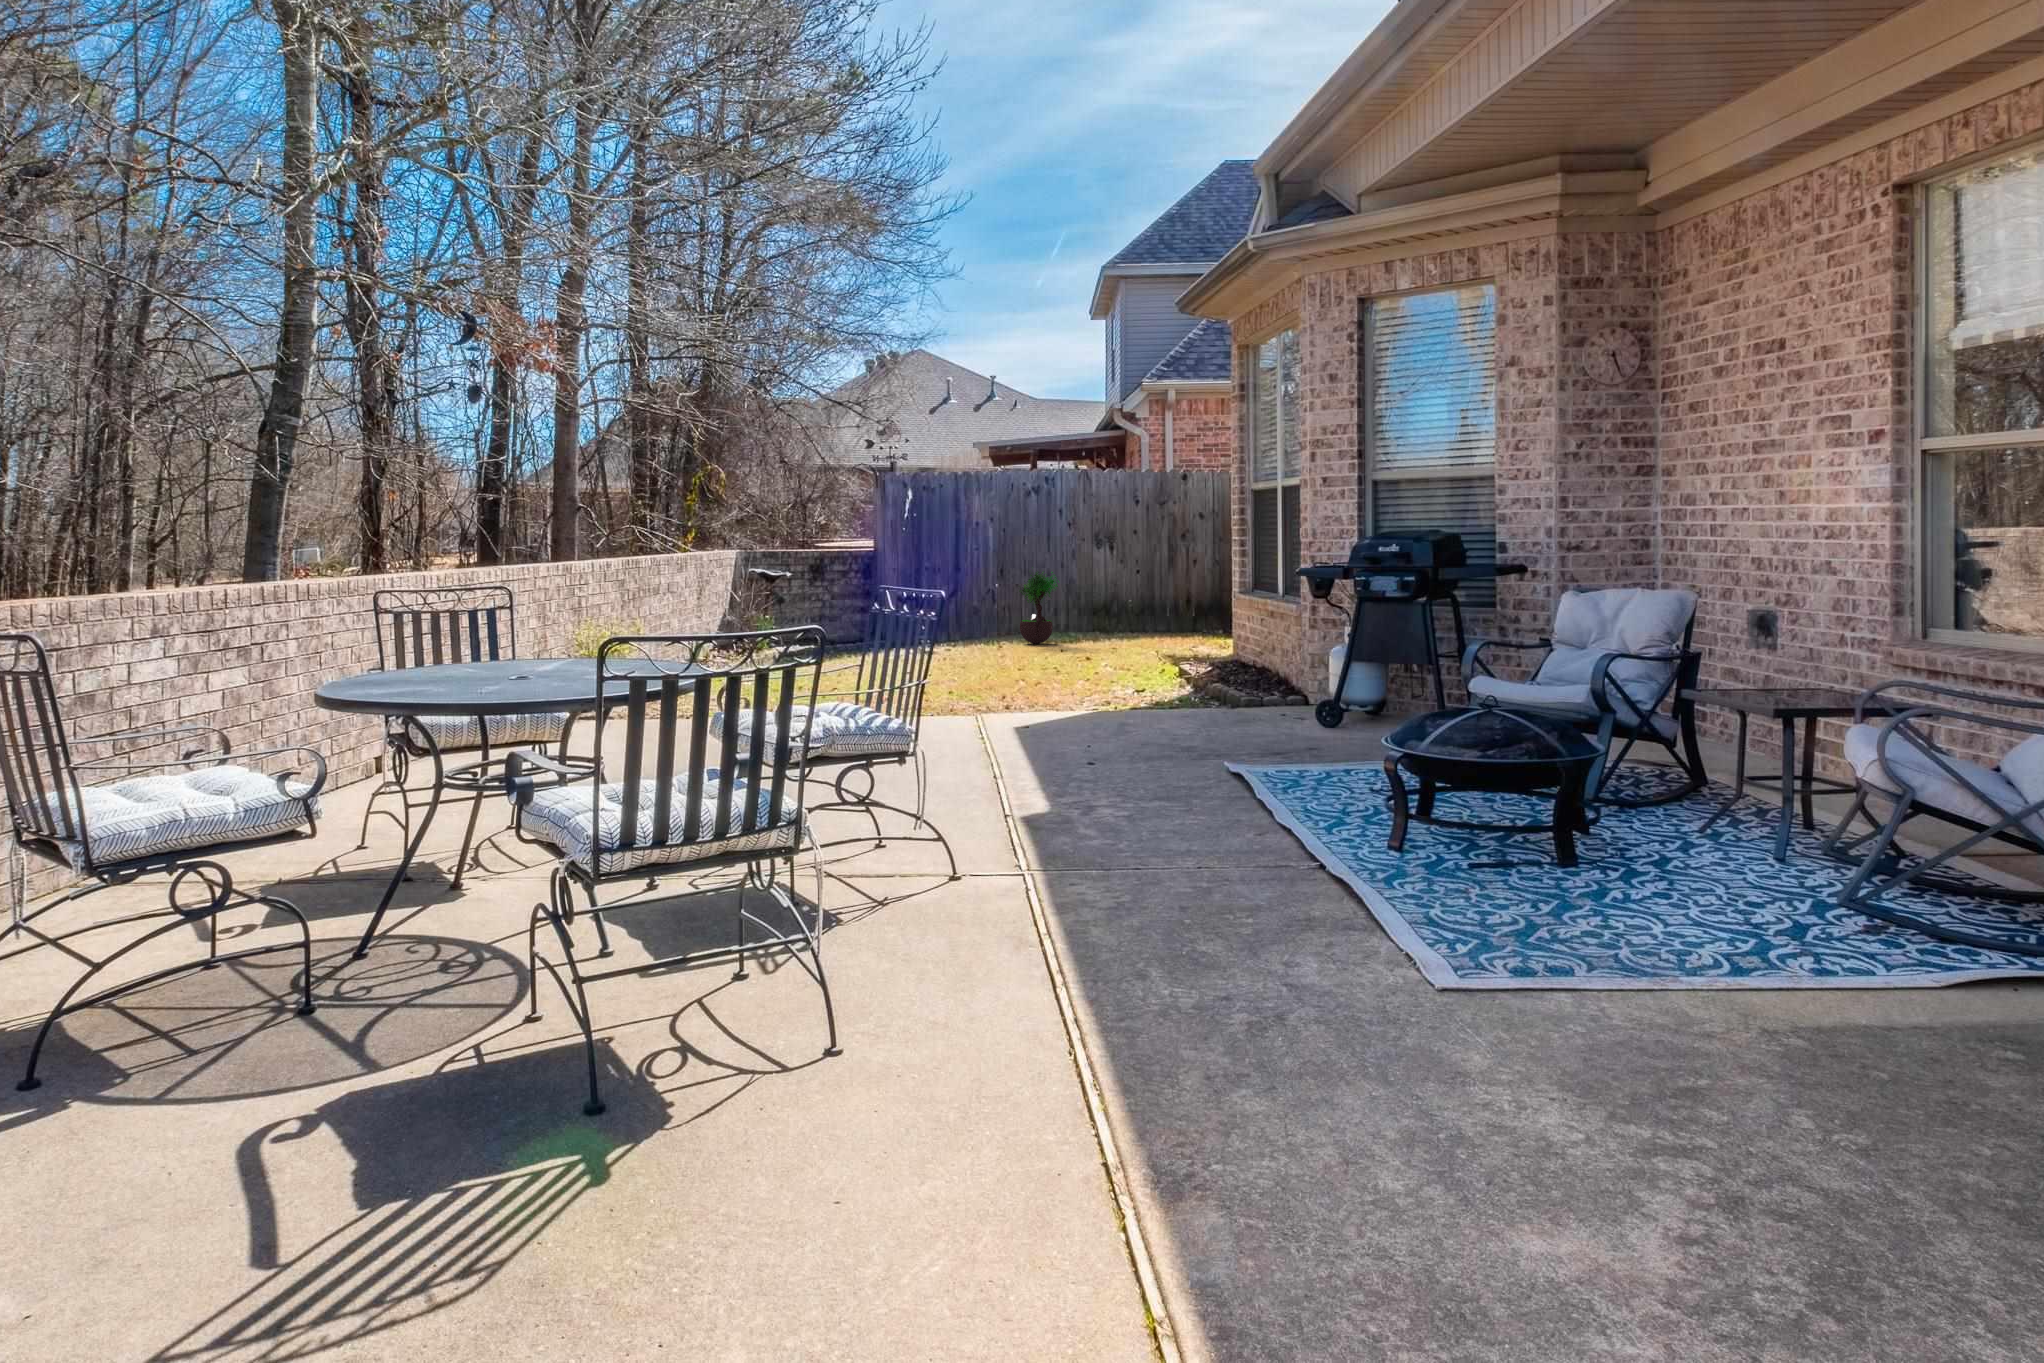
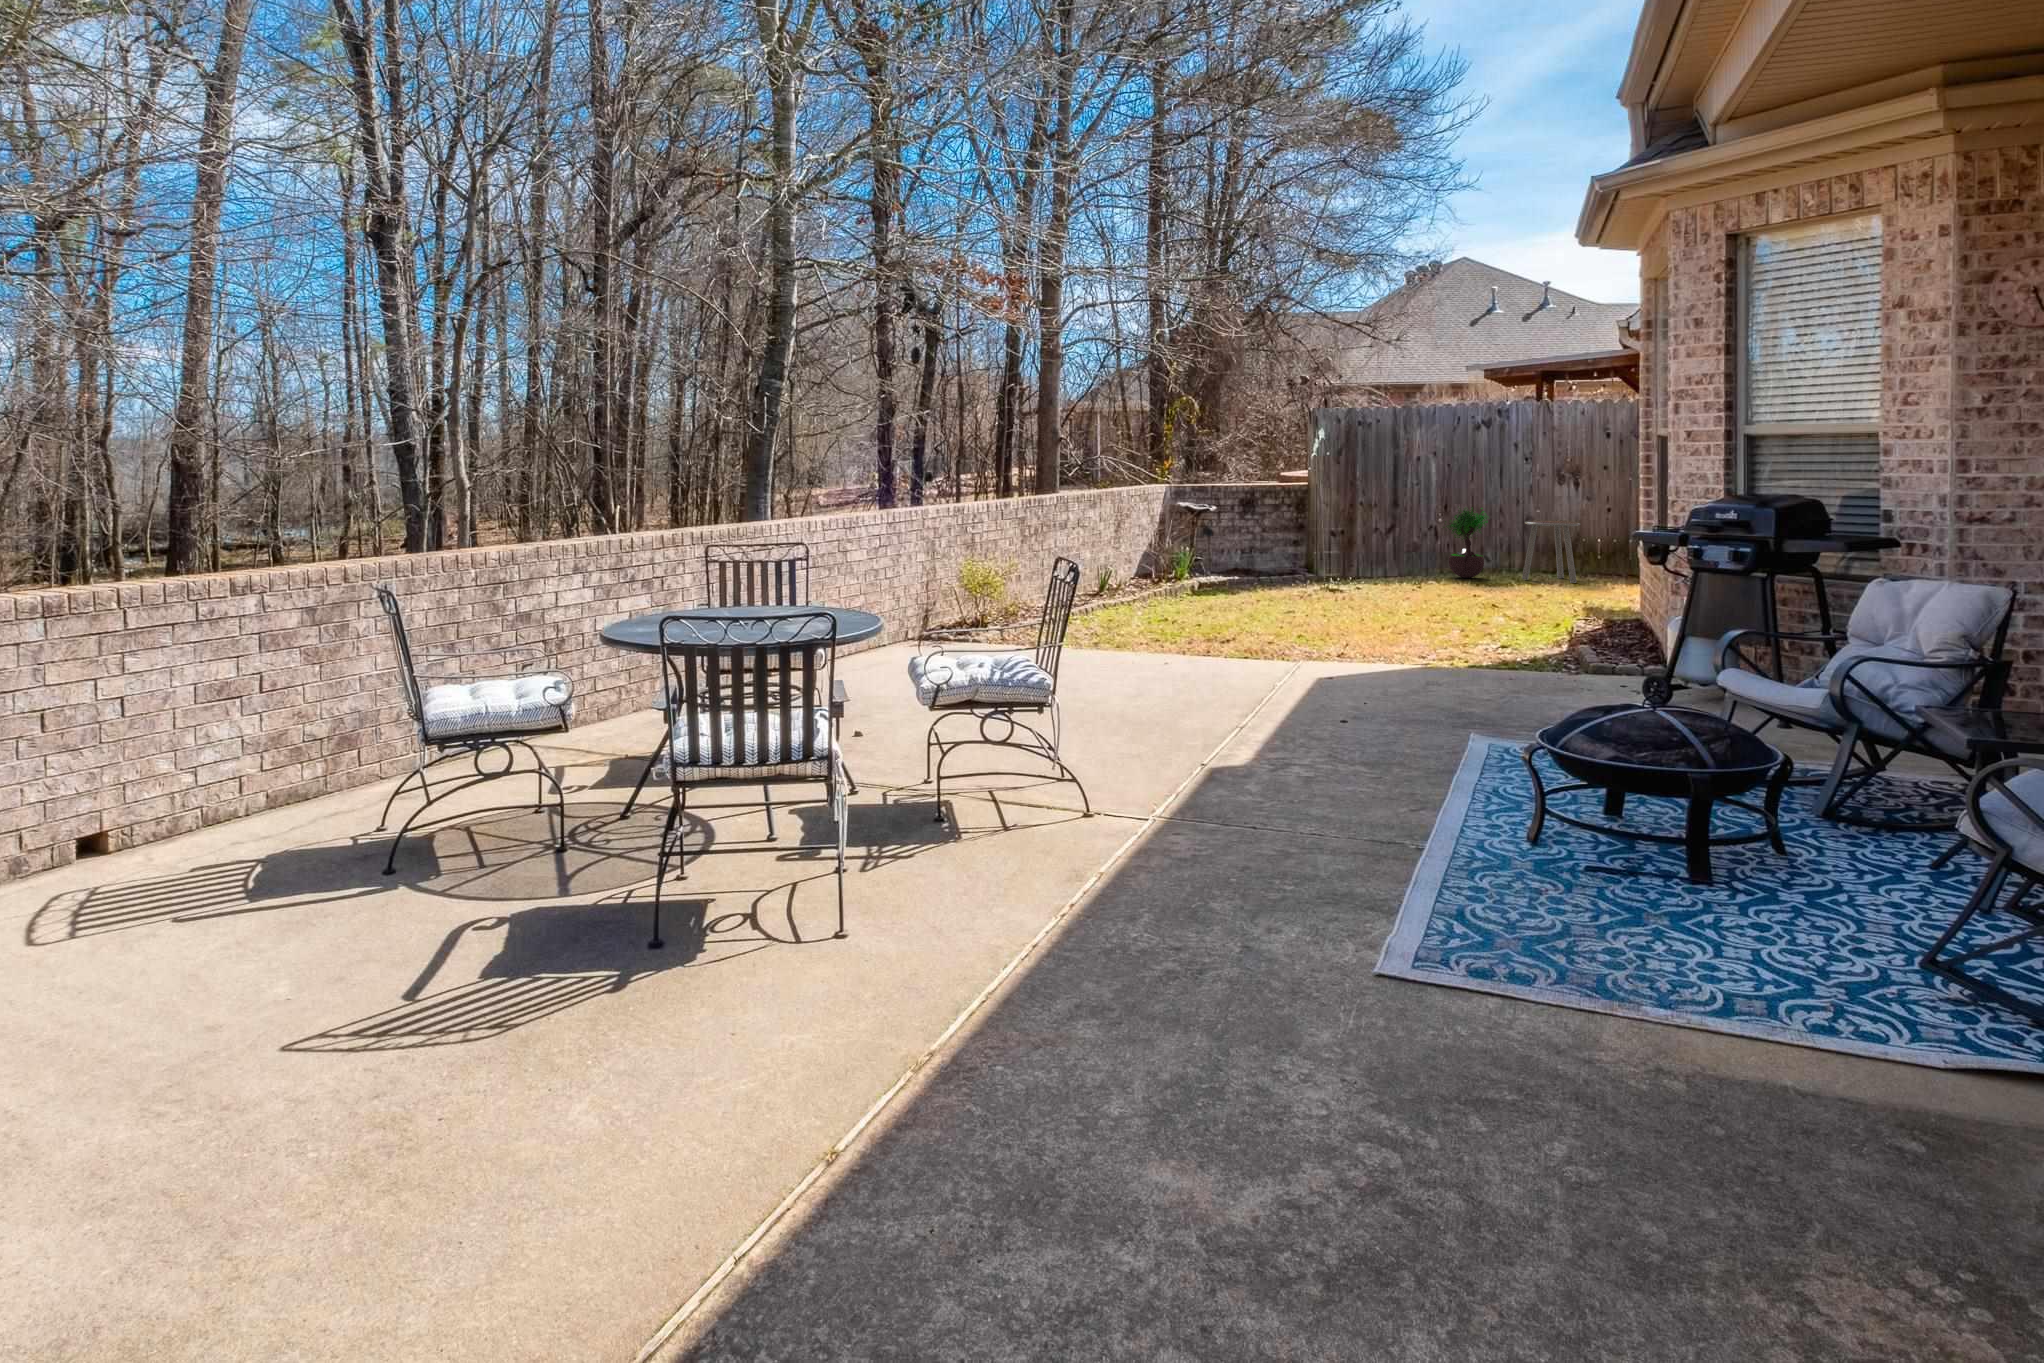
side table: none [1087,584,1138,644] -> present [1522,521,1581,583]

